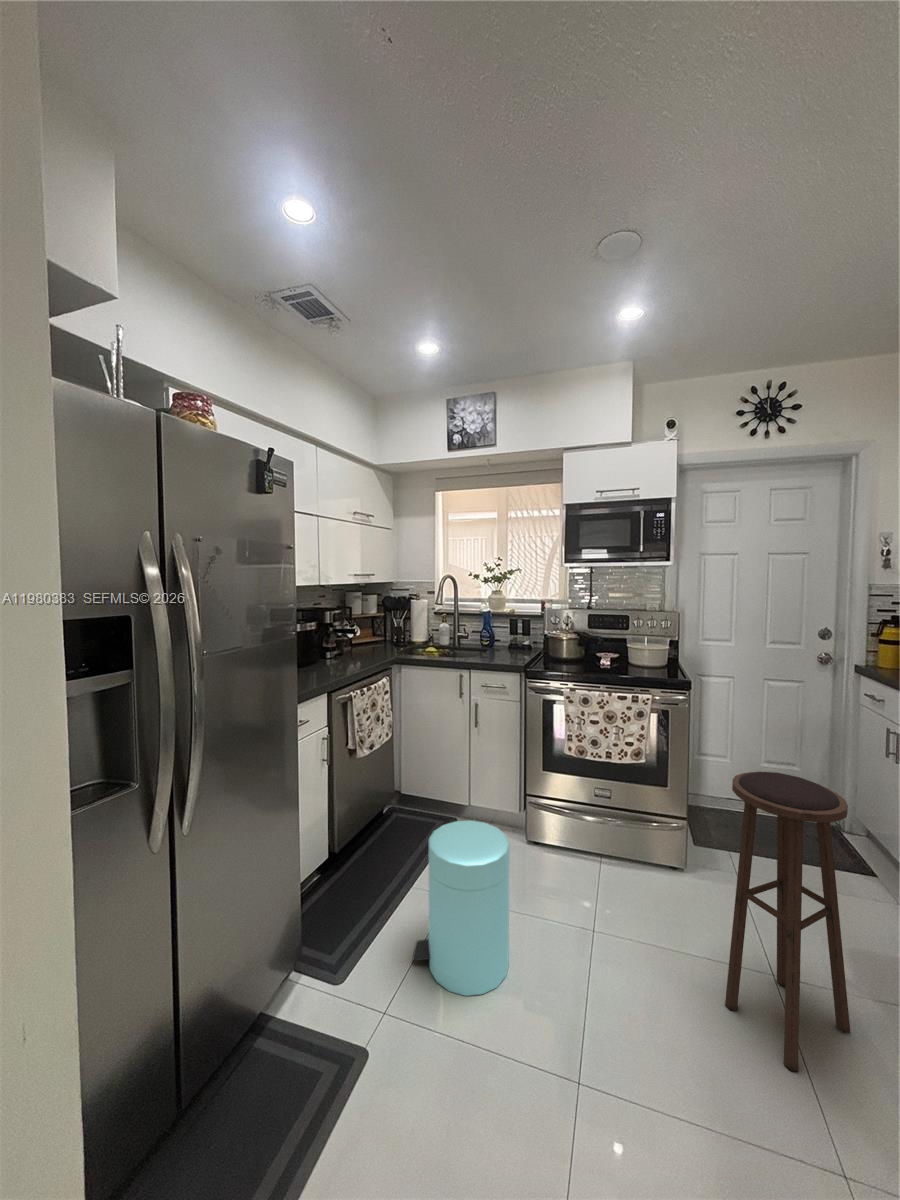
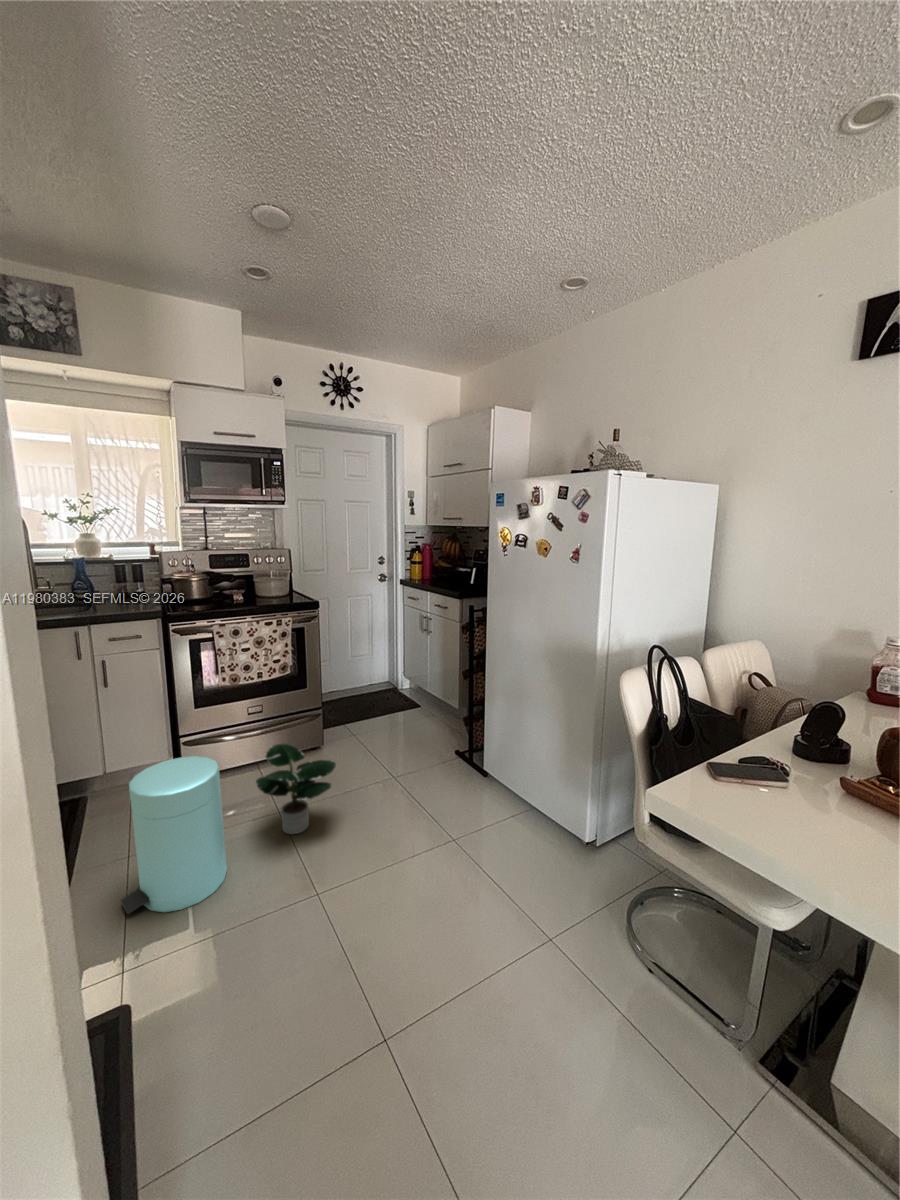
stool: present [725,772,850,1071] -> none [370,646,431,810]
potted plant: none [558,850,661,983] -> present [256,744,336,834]

